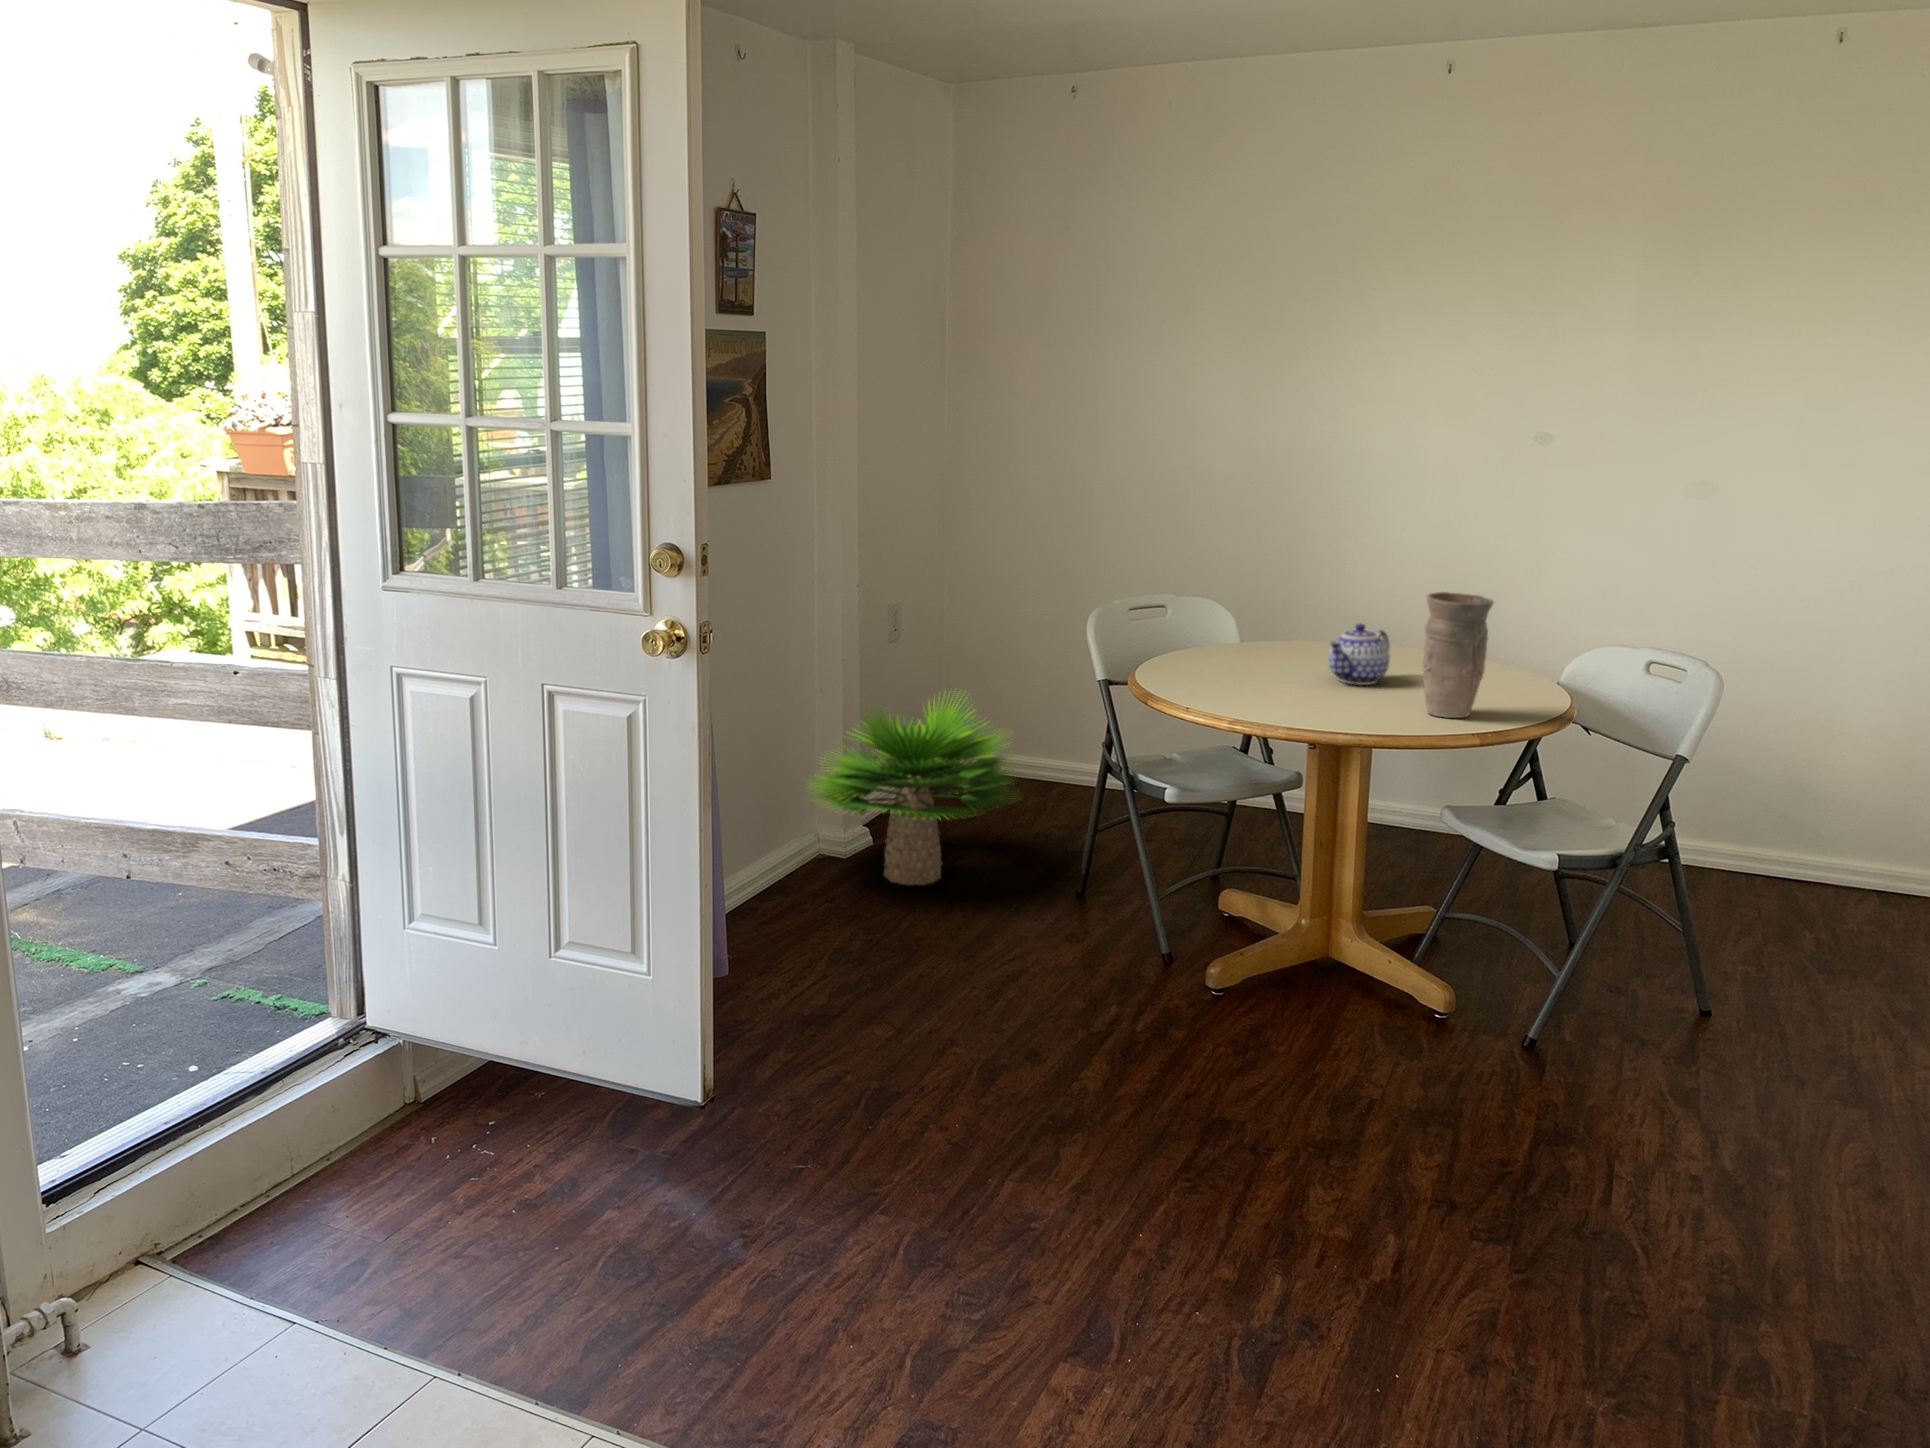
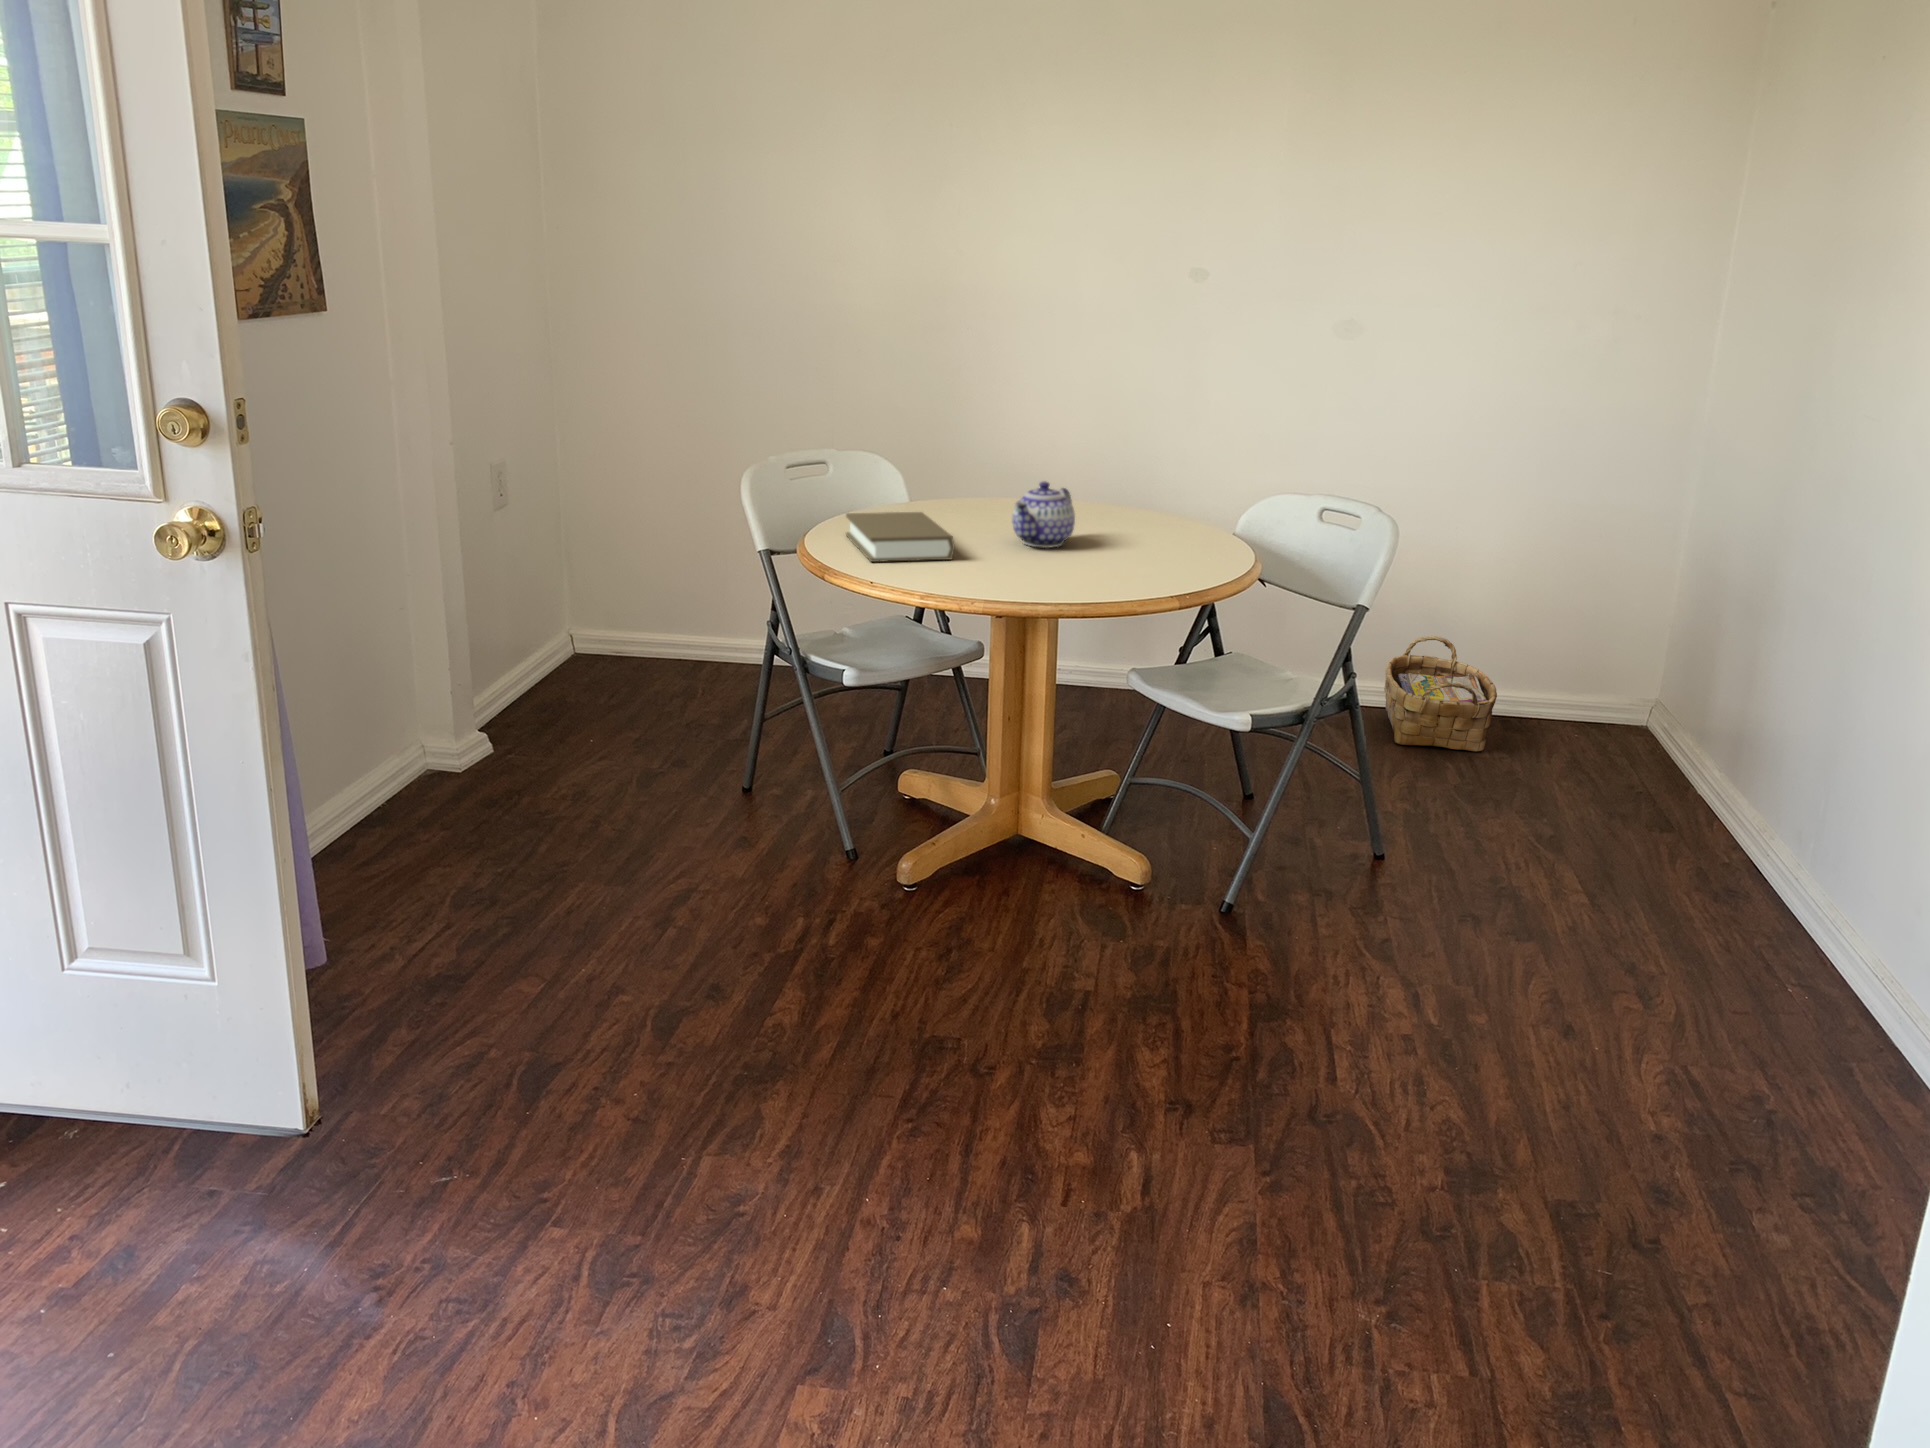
vase: present [1422,592,1494,718] -> none [1117,447,1189,582]
book: none [1174,648,1268,691] -> present [846,512,955,562]
potted plant: present [811,699,1013,885] -> none [405,563,680,798]
woven basket: none [1754,800,1888,927] -> present [1384,636,1497,752]

